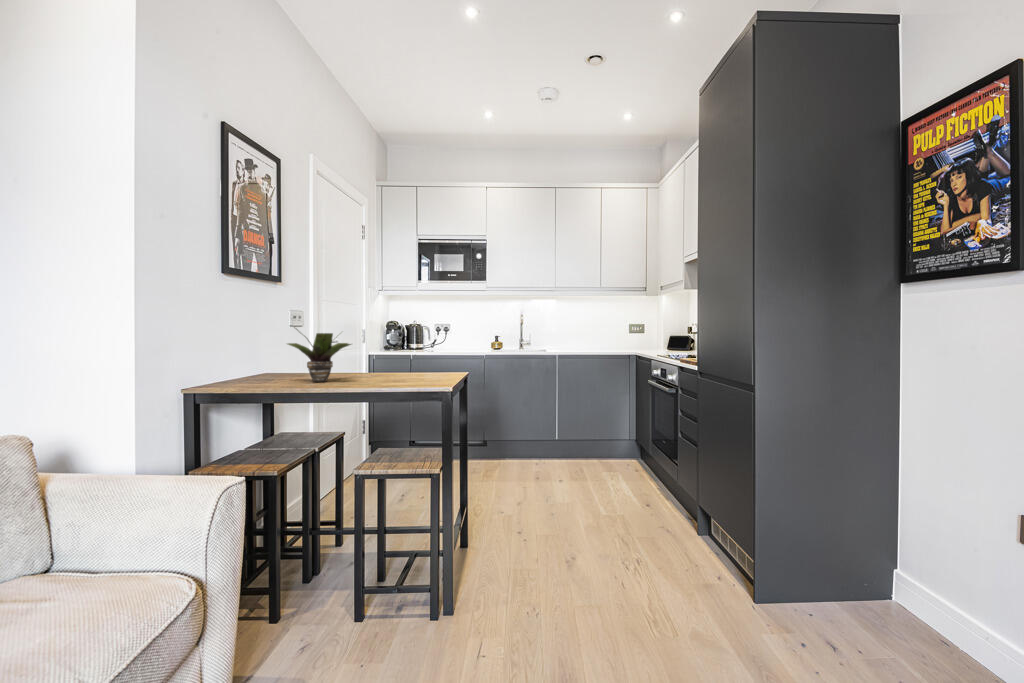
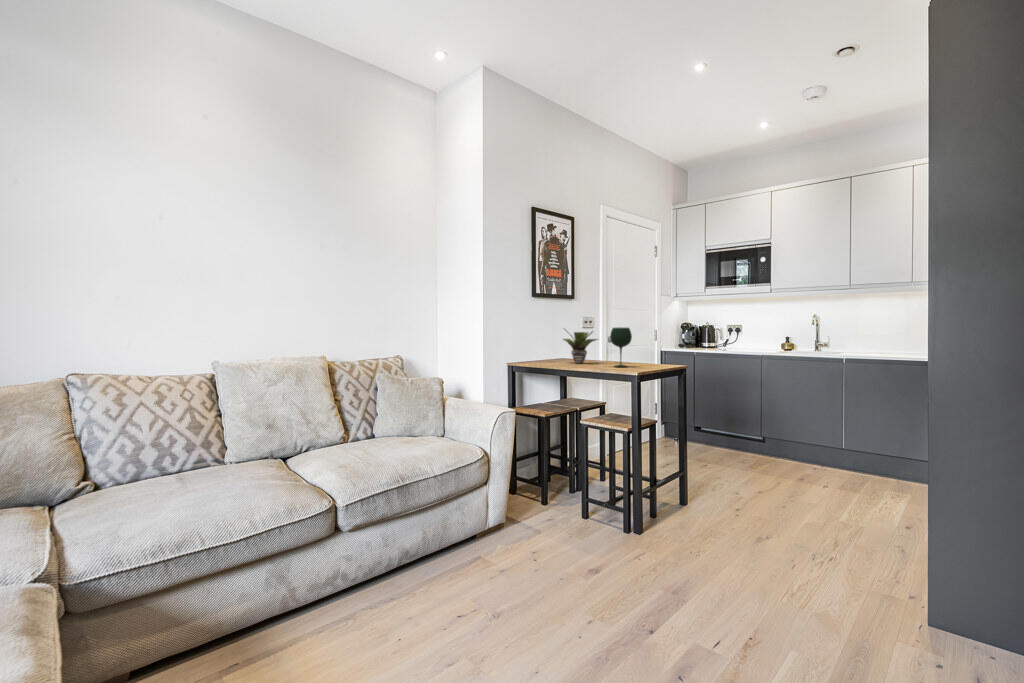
wine glass: none [389,327,420,385] -> present [610,327,632,367]

